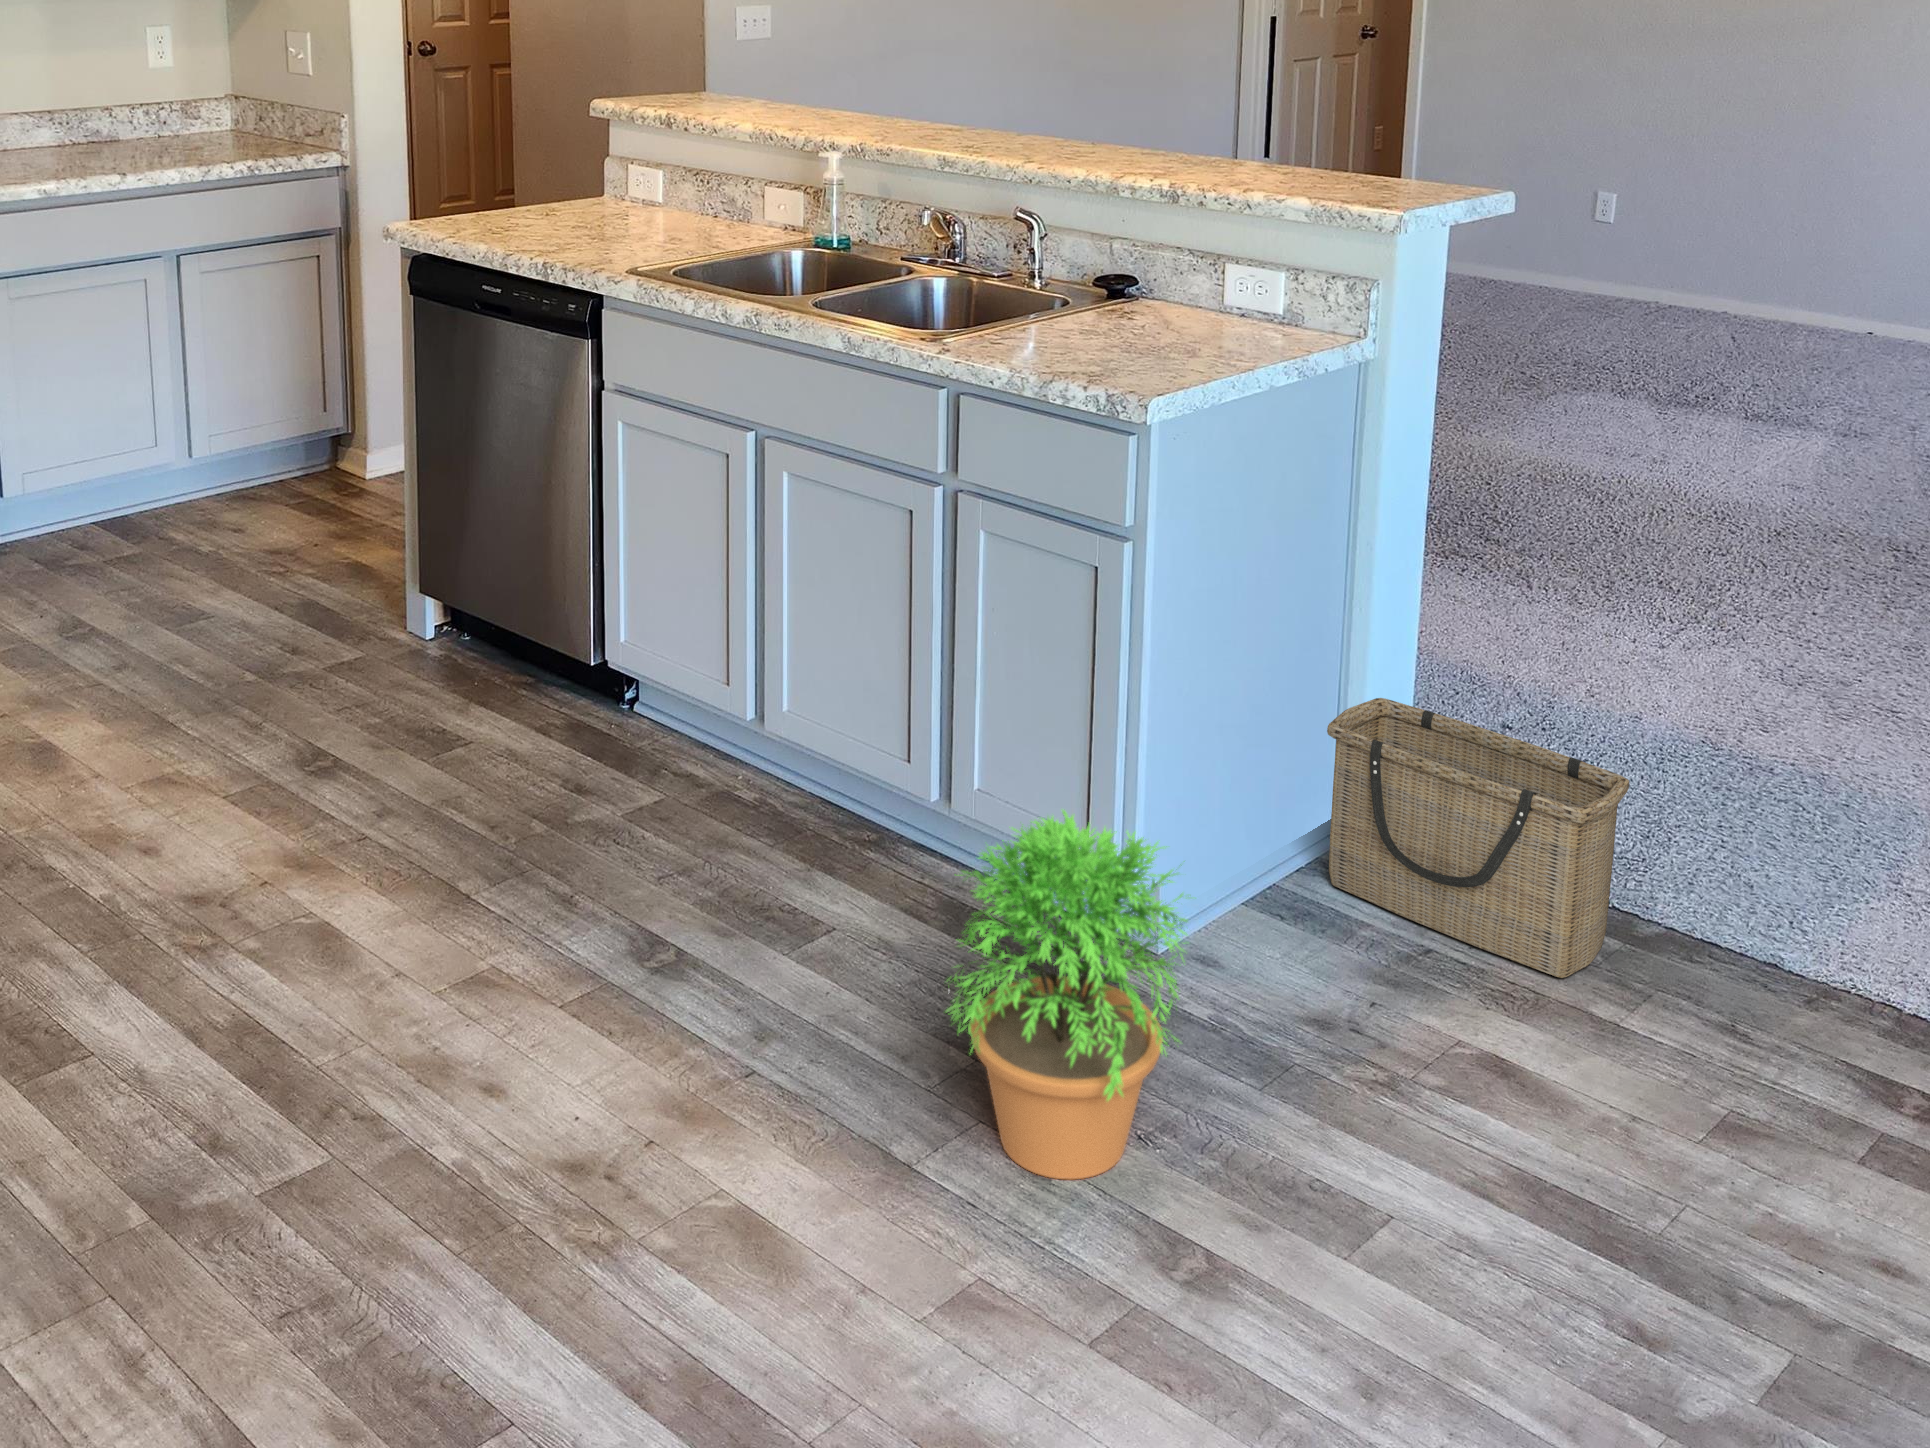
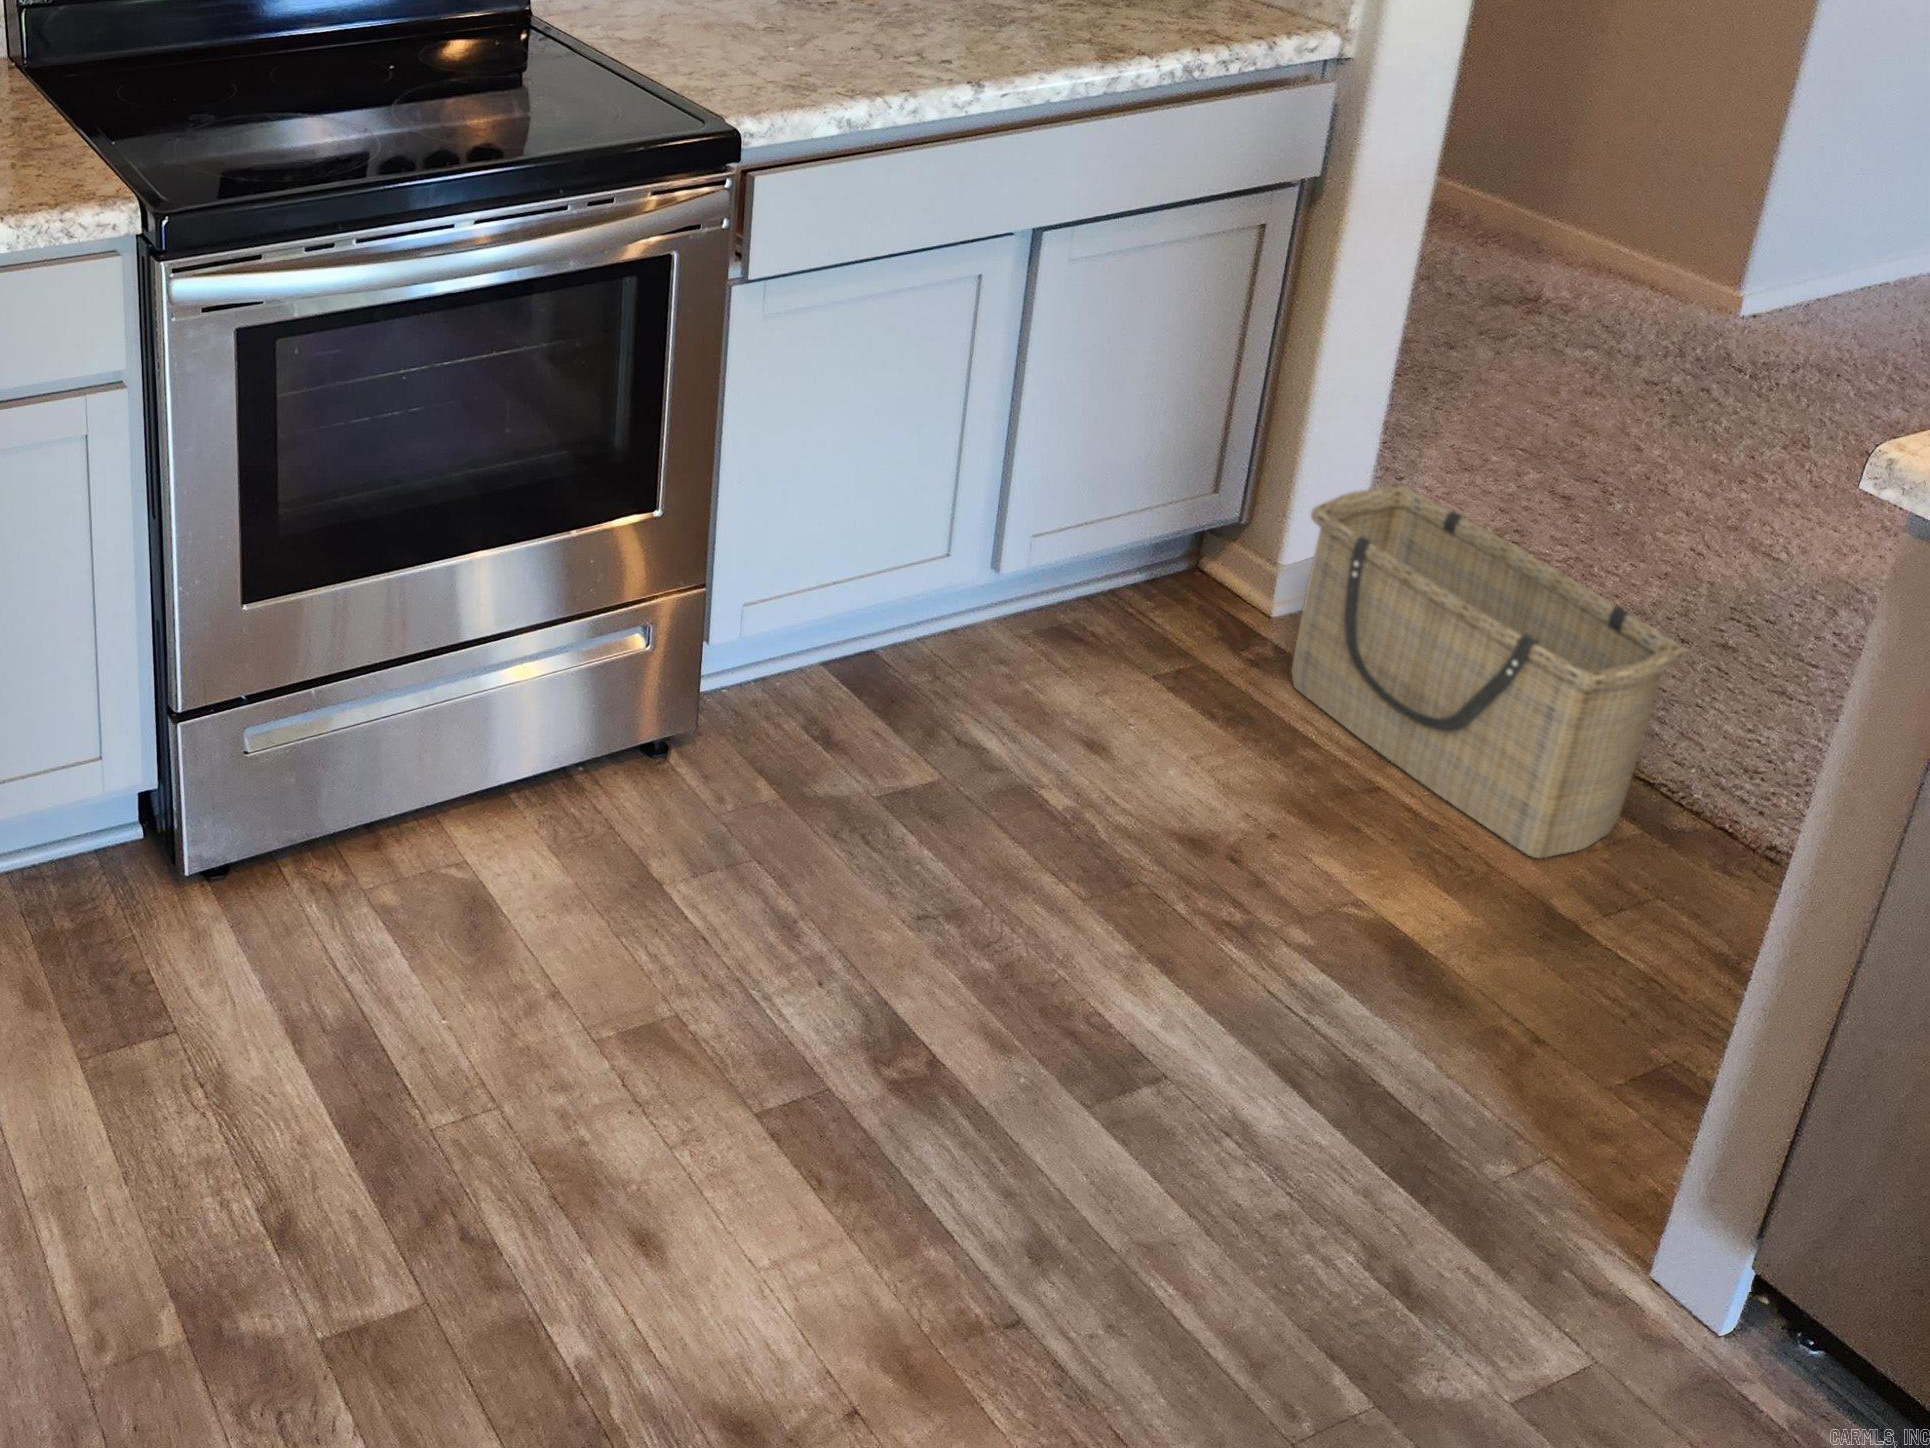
potted plant: present [946,810,1187,1179] -> none [699,560,1022,946]

